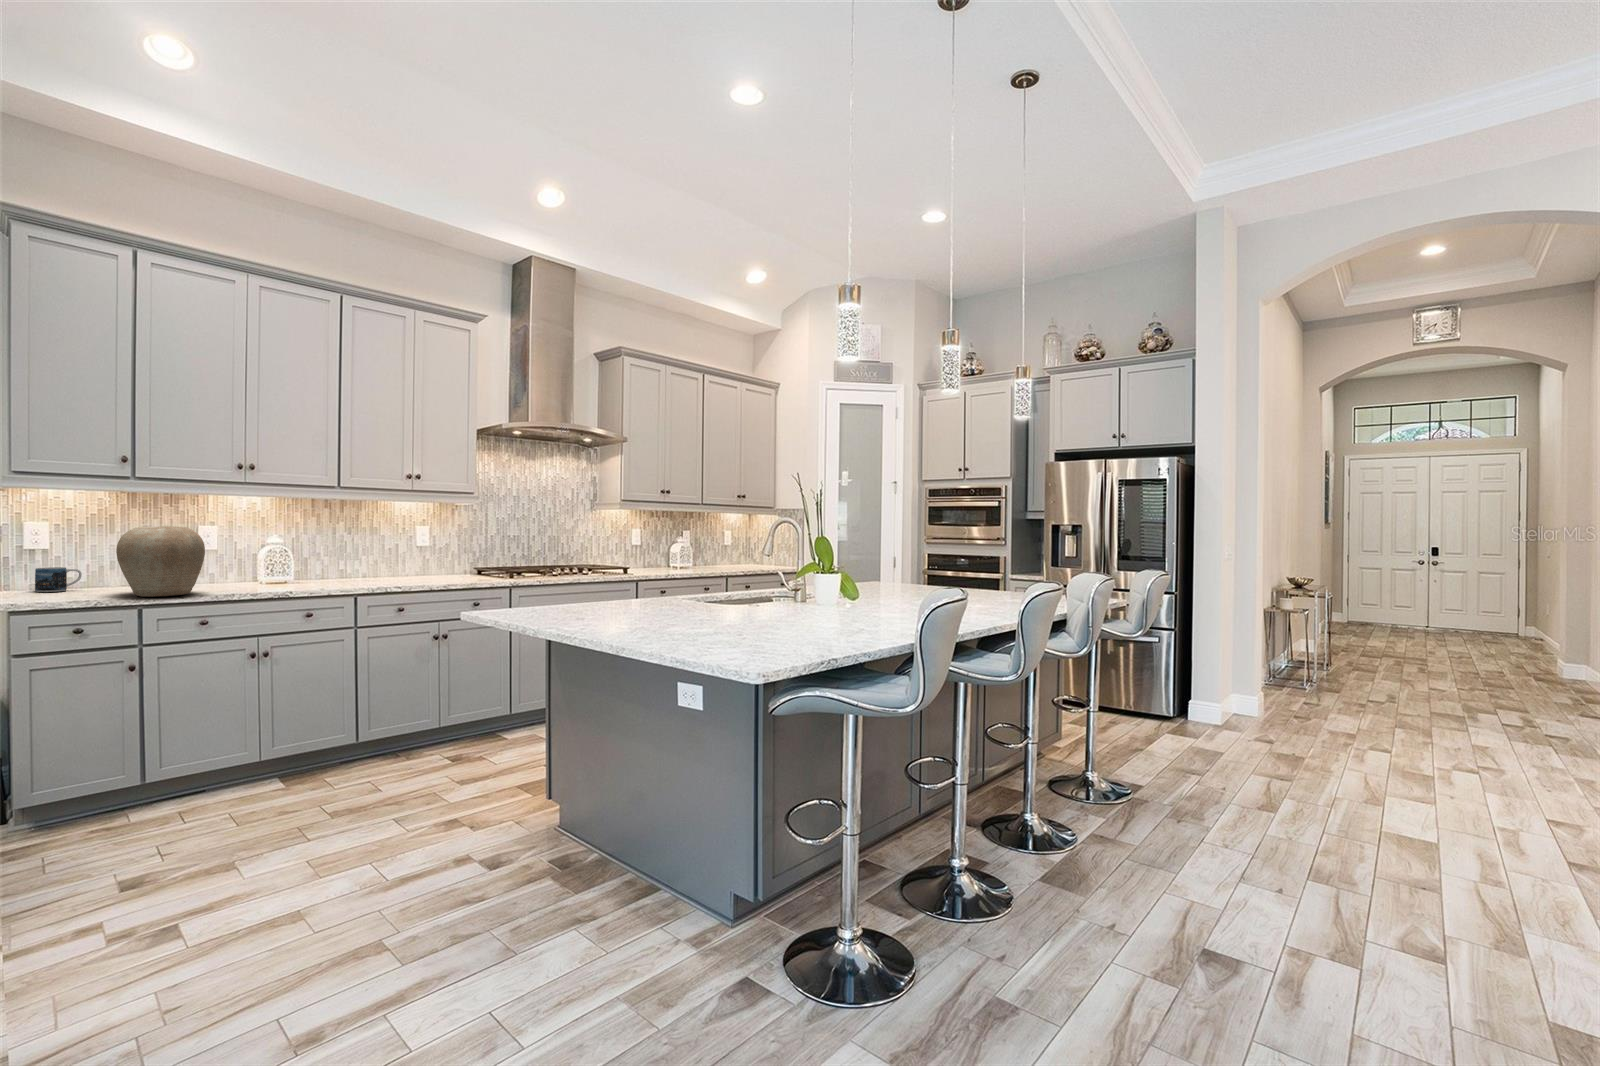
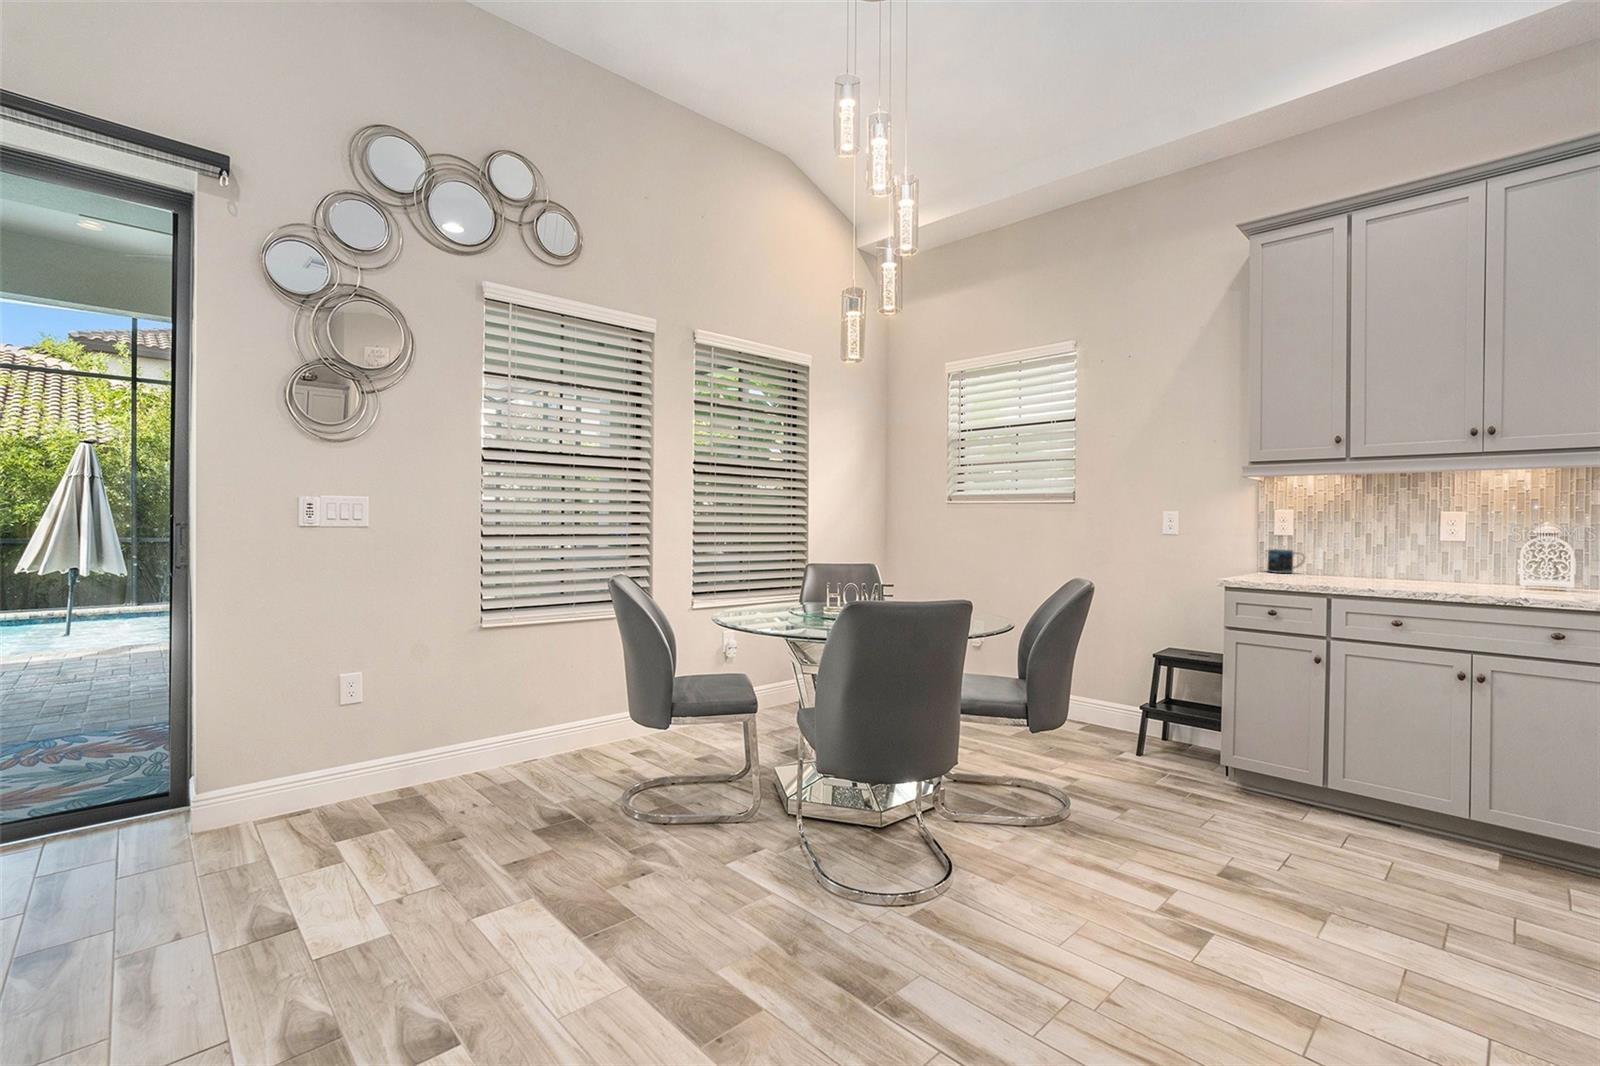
vase: present [116,527,205,597] -> none [1317,509,1411,588]

